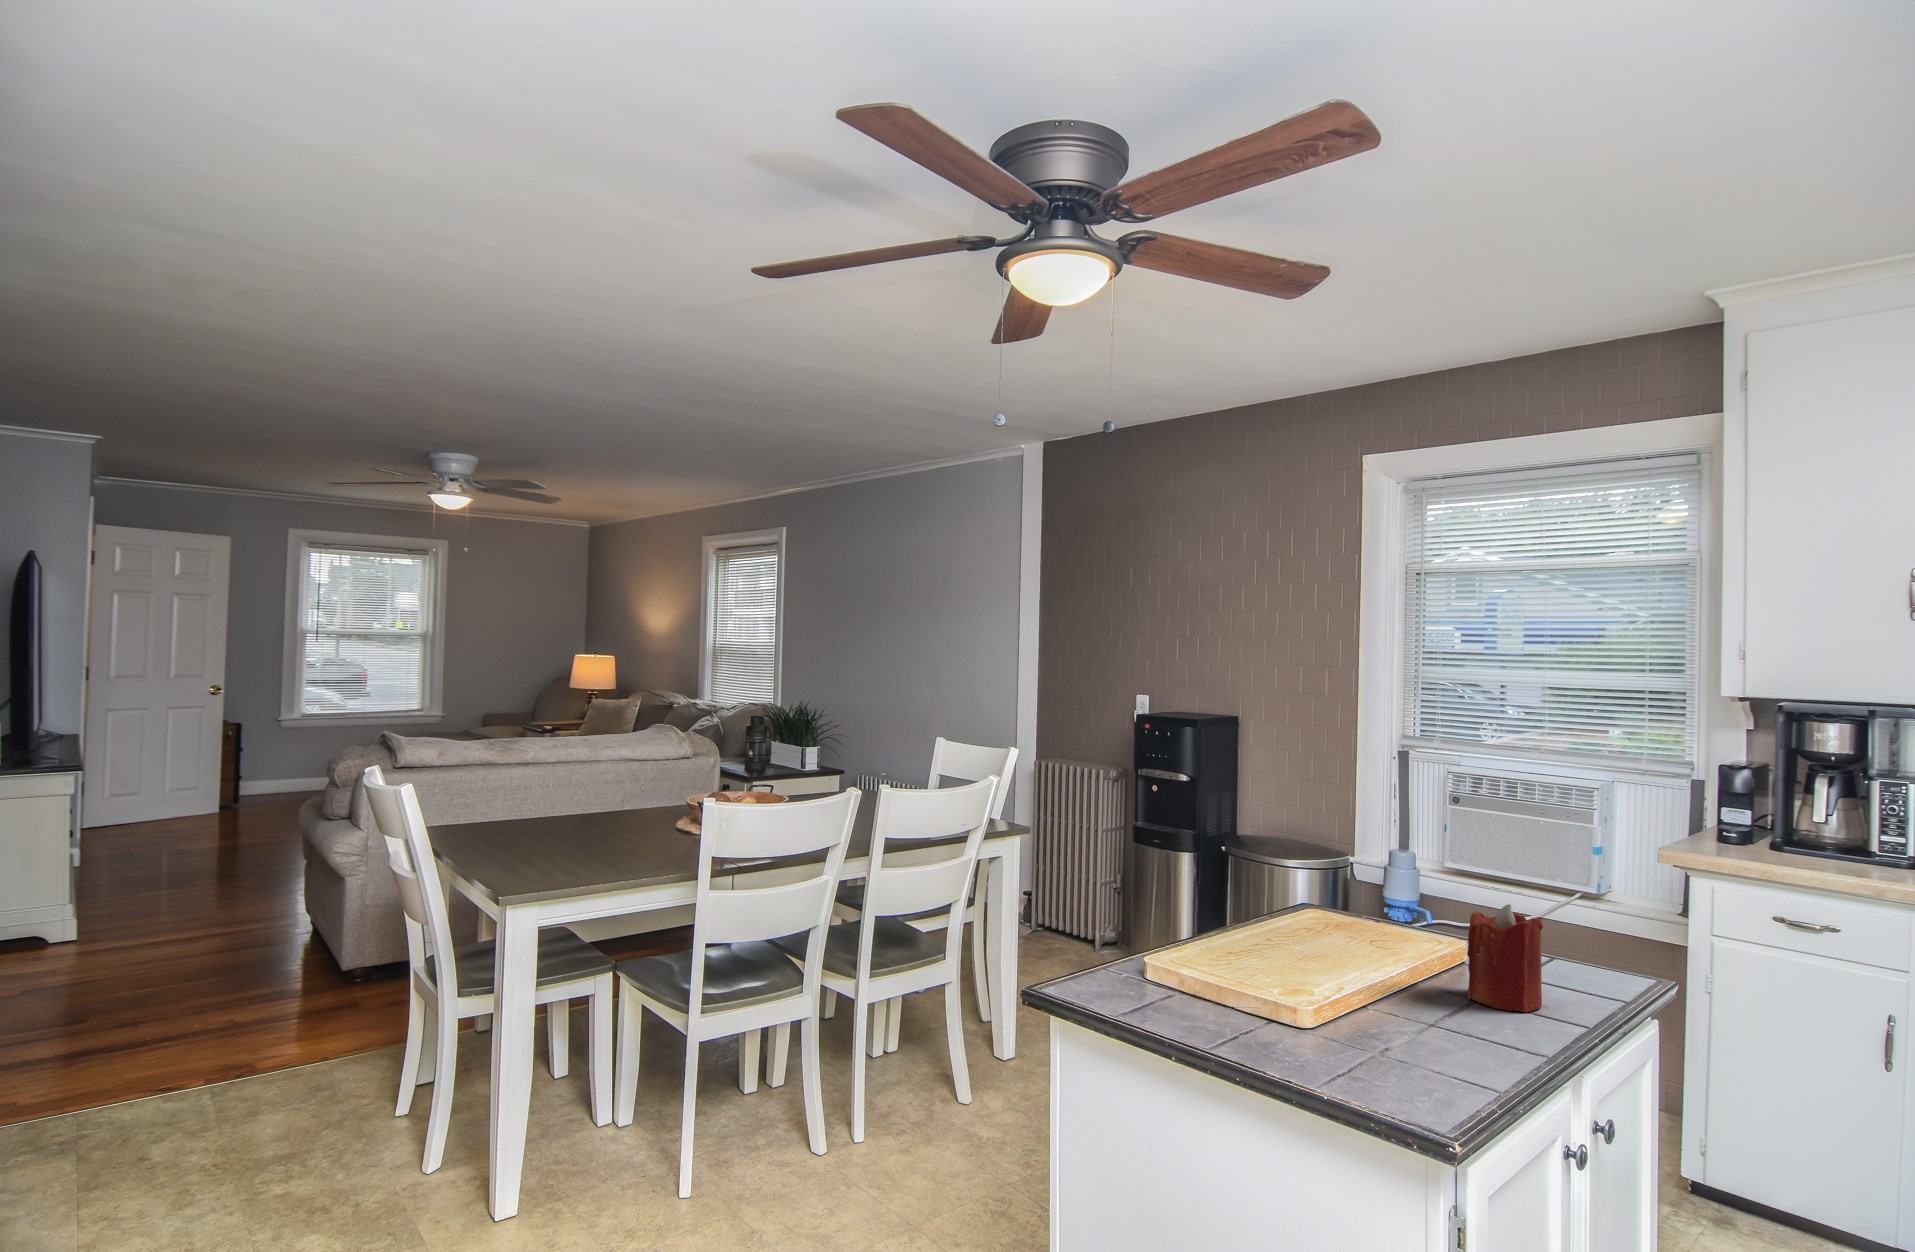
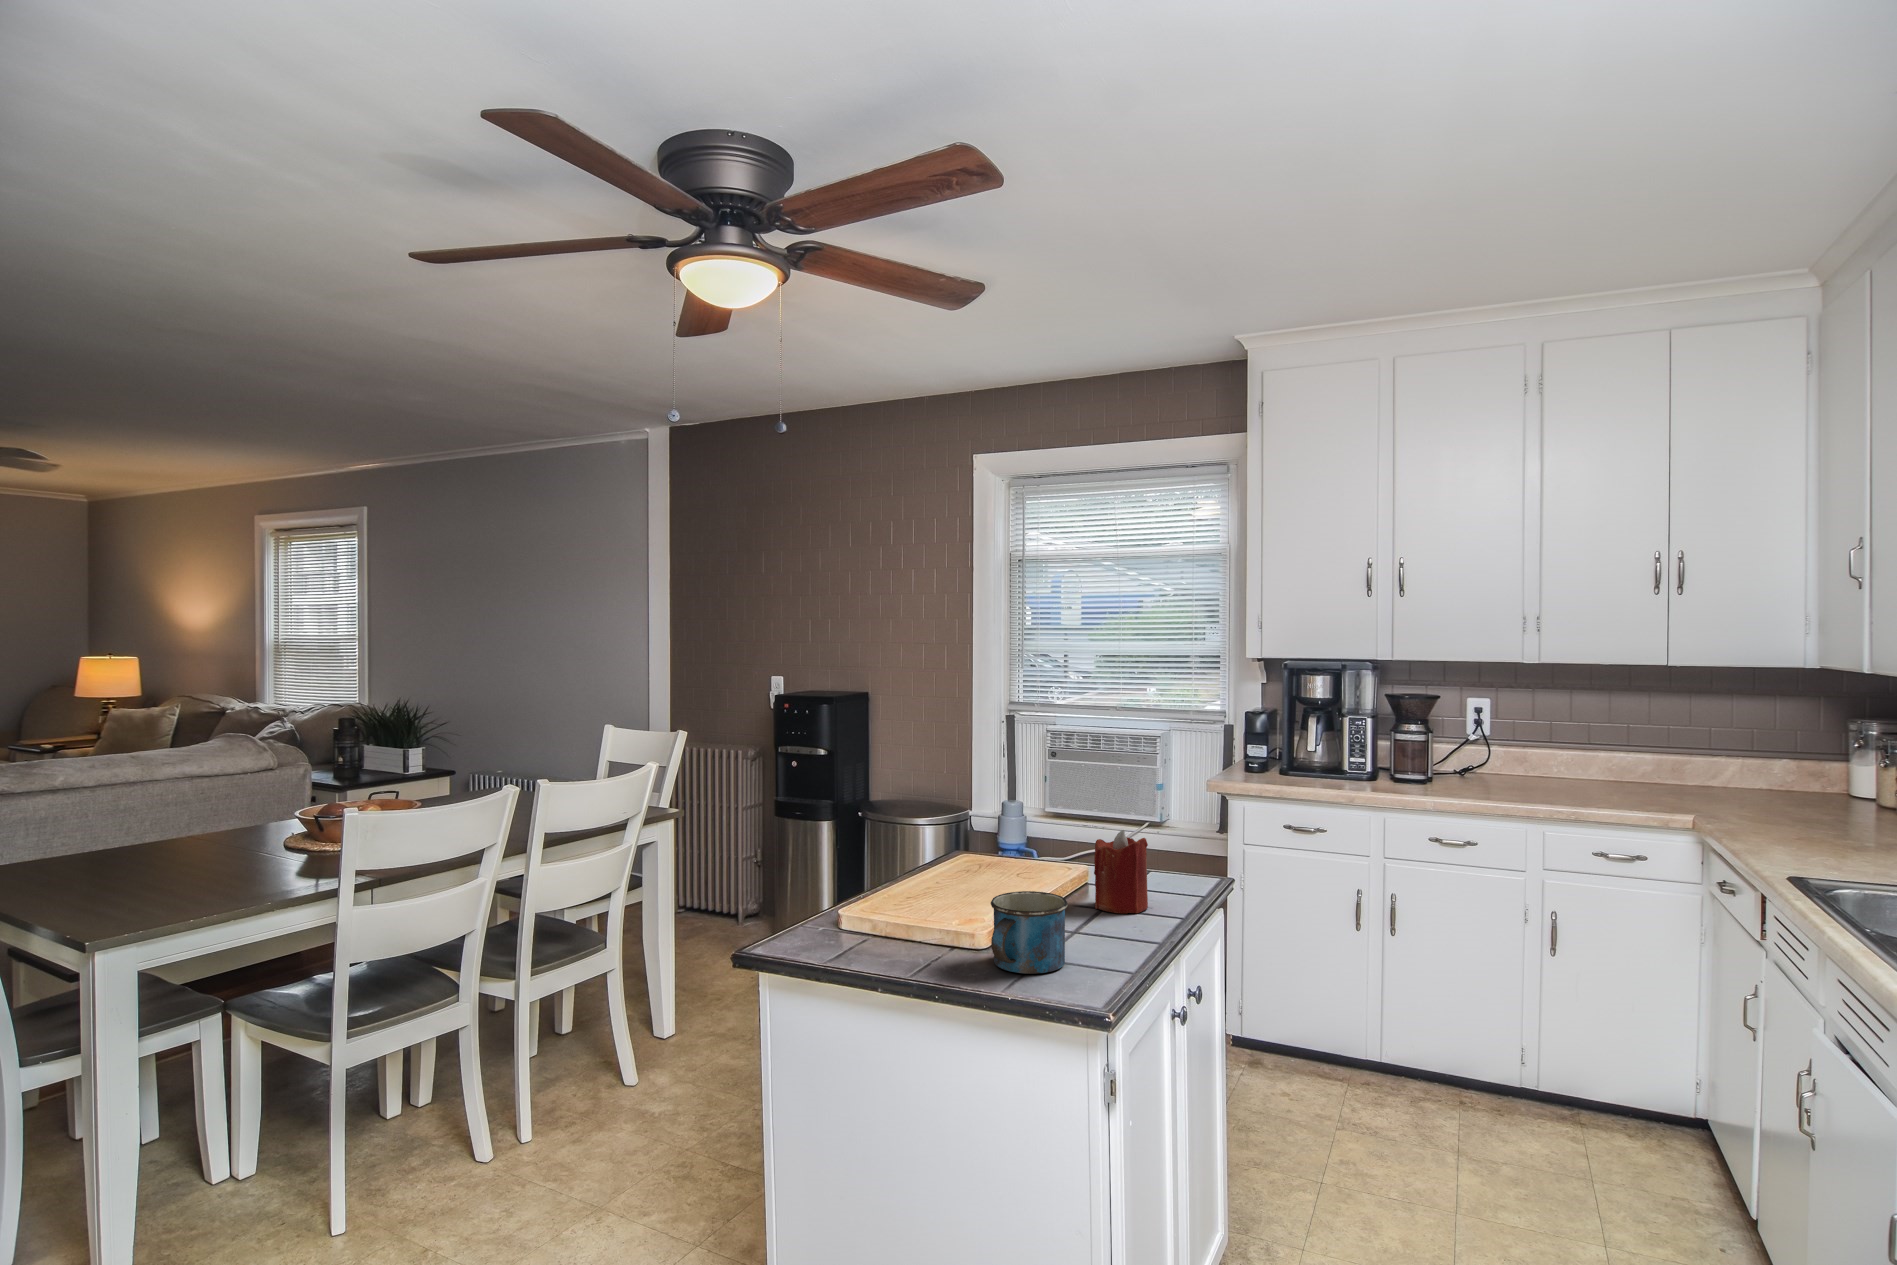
mug: none [1311,967,1417,1074] -> present [991,891,1068,974]

